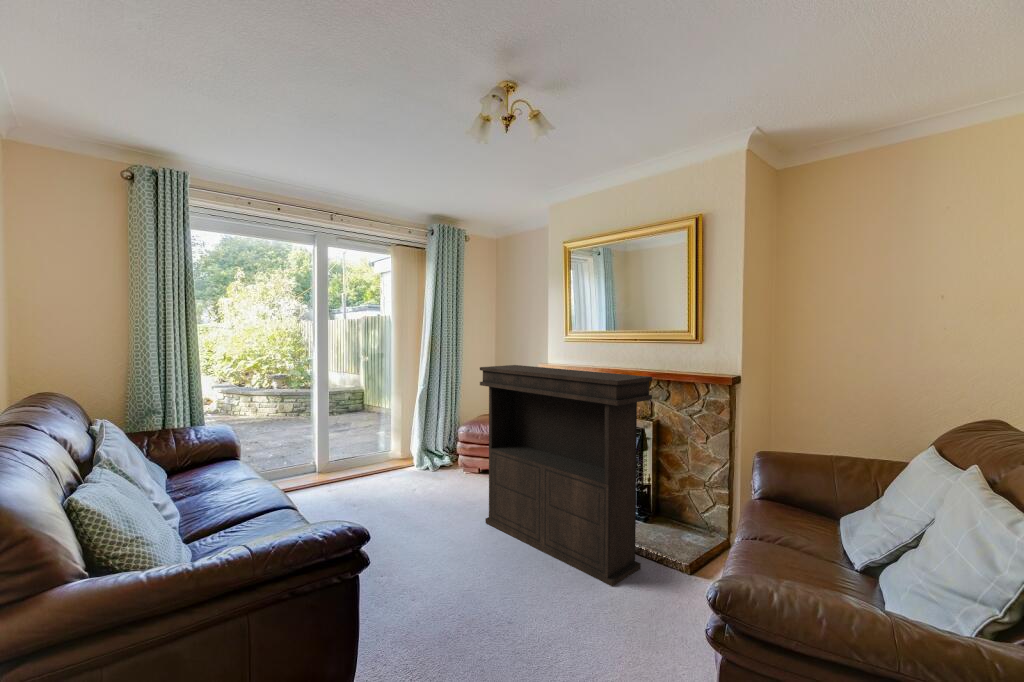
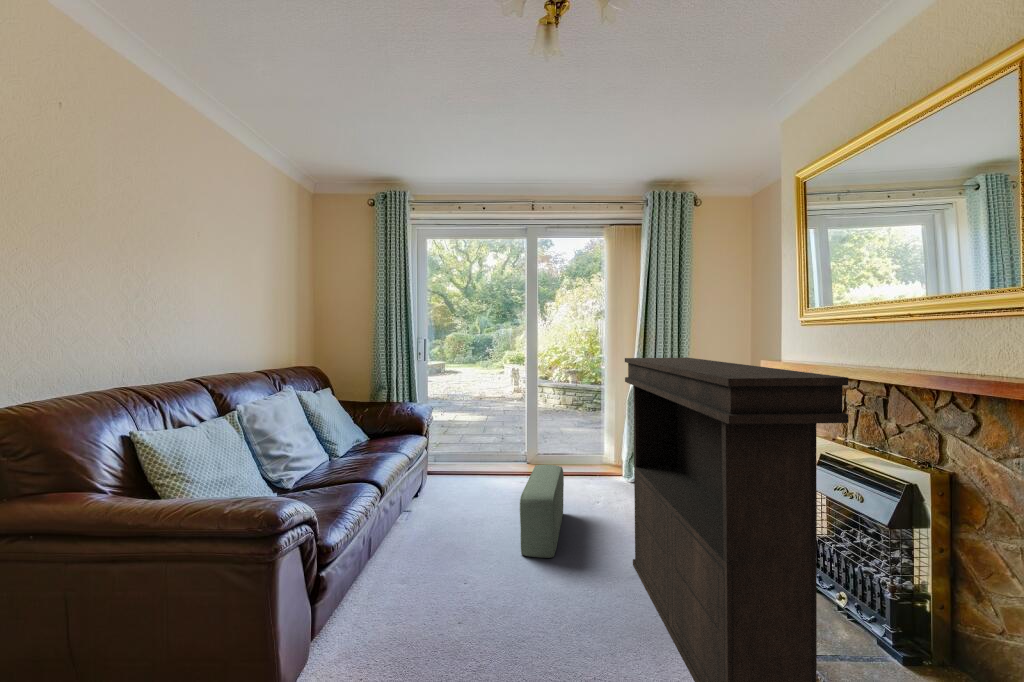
pouf: none [375,464,429,542] -> present [520,465,564,558]

